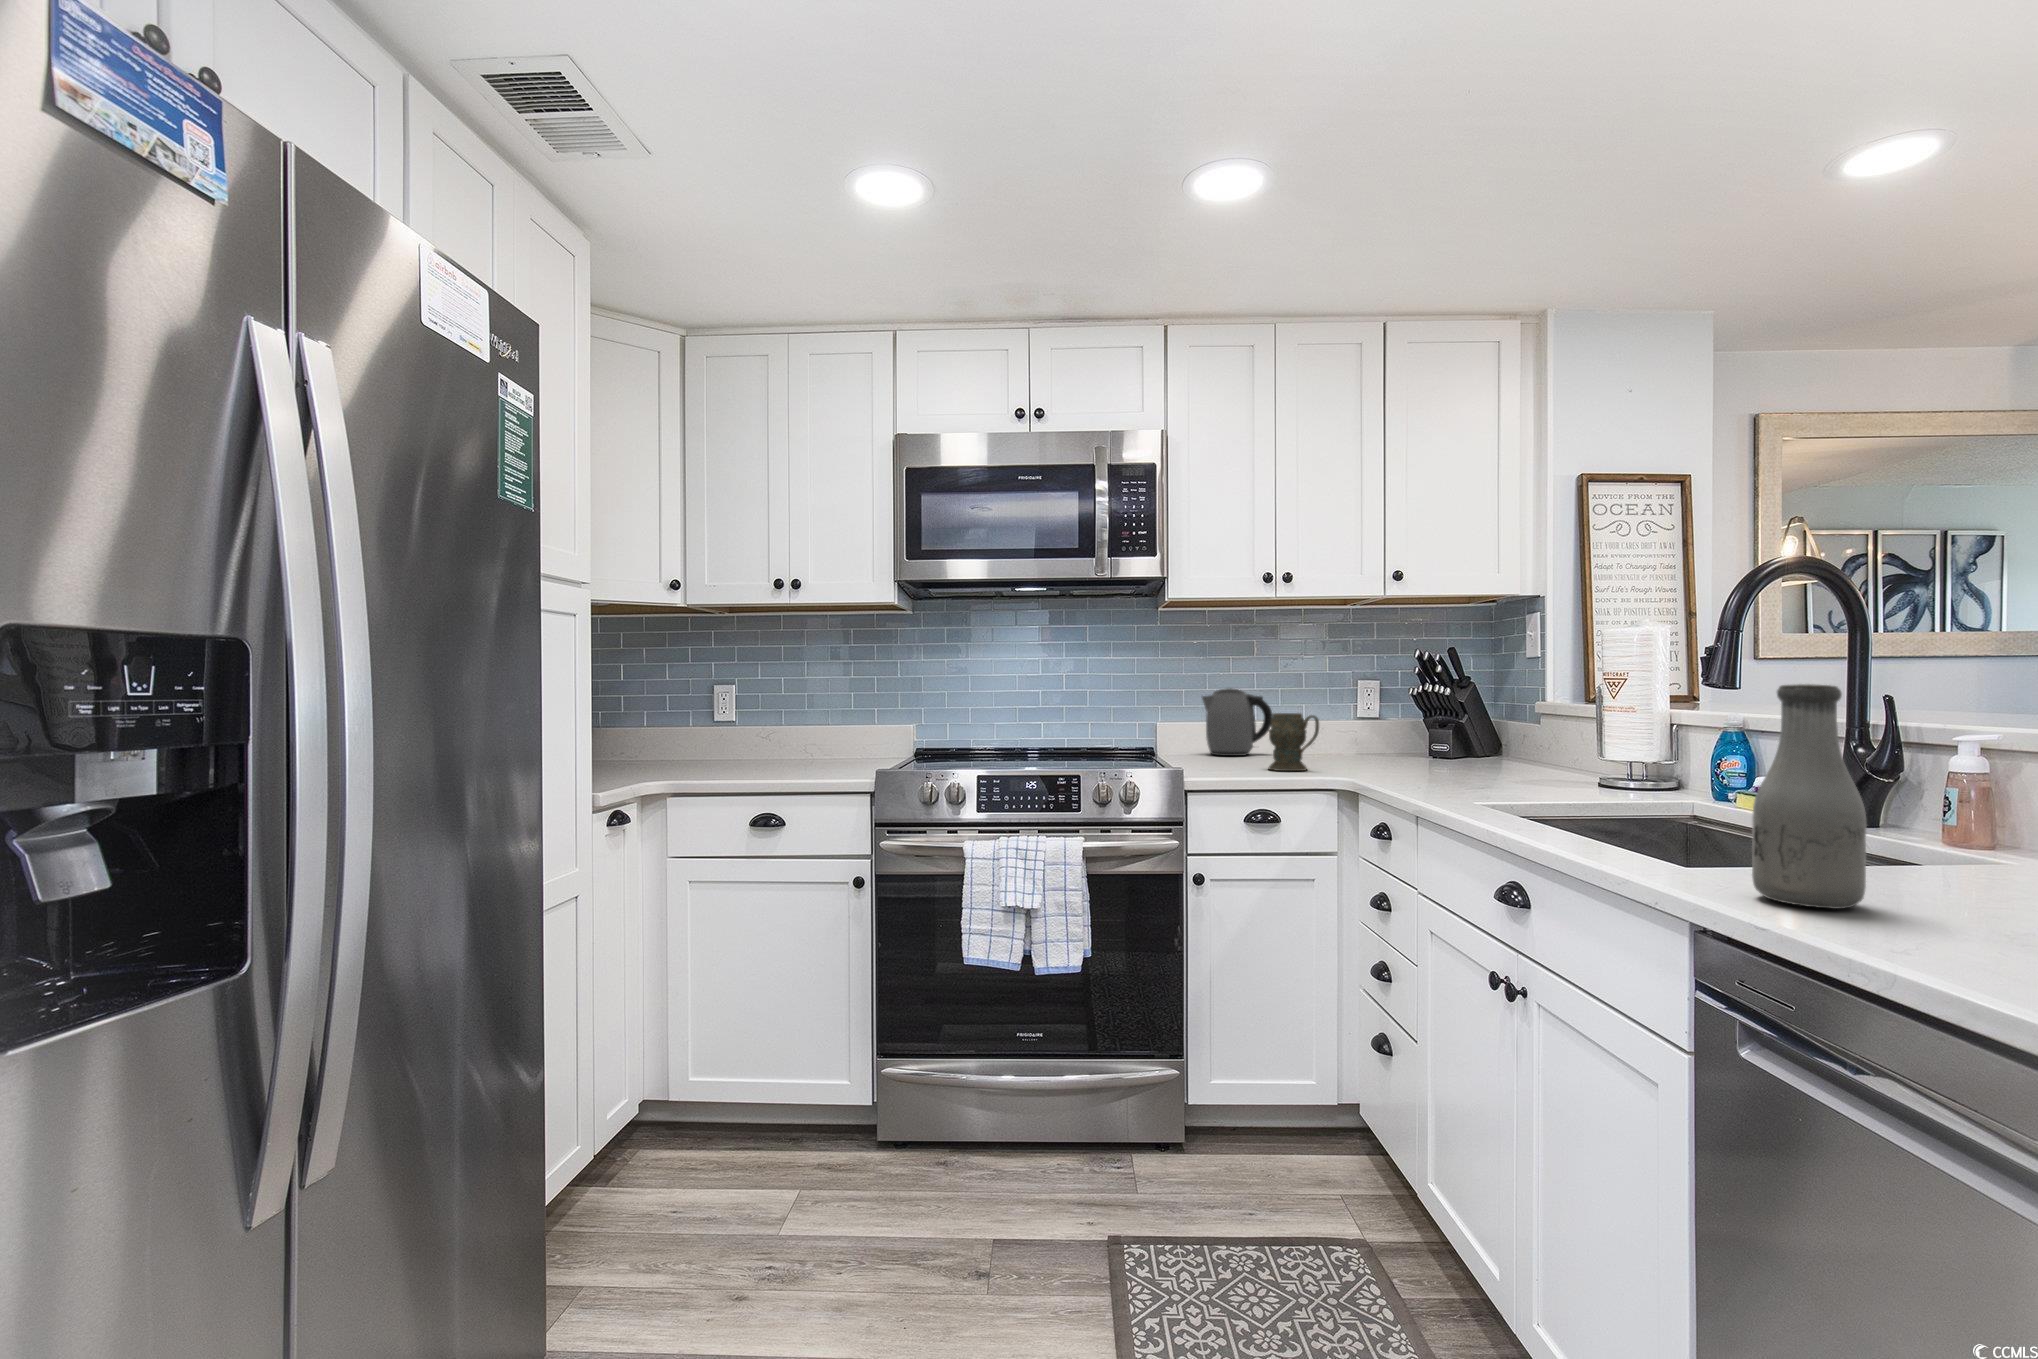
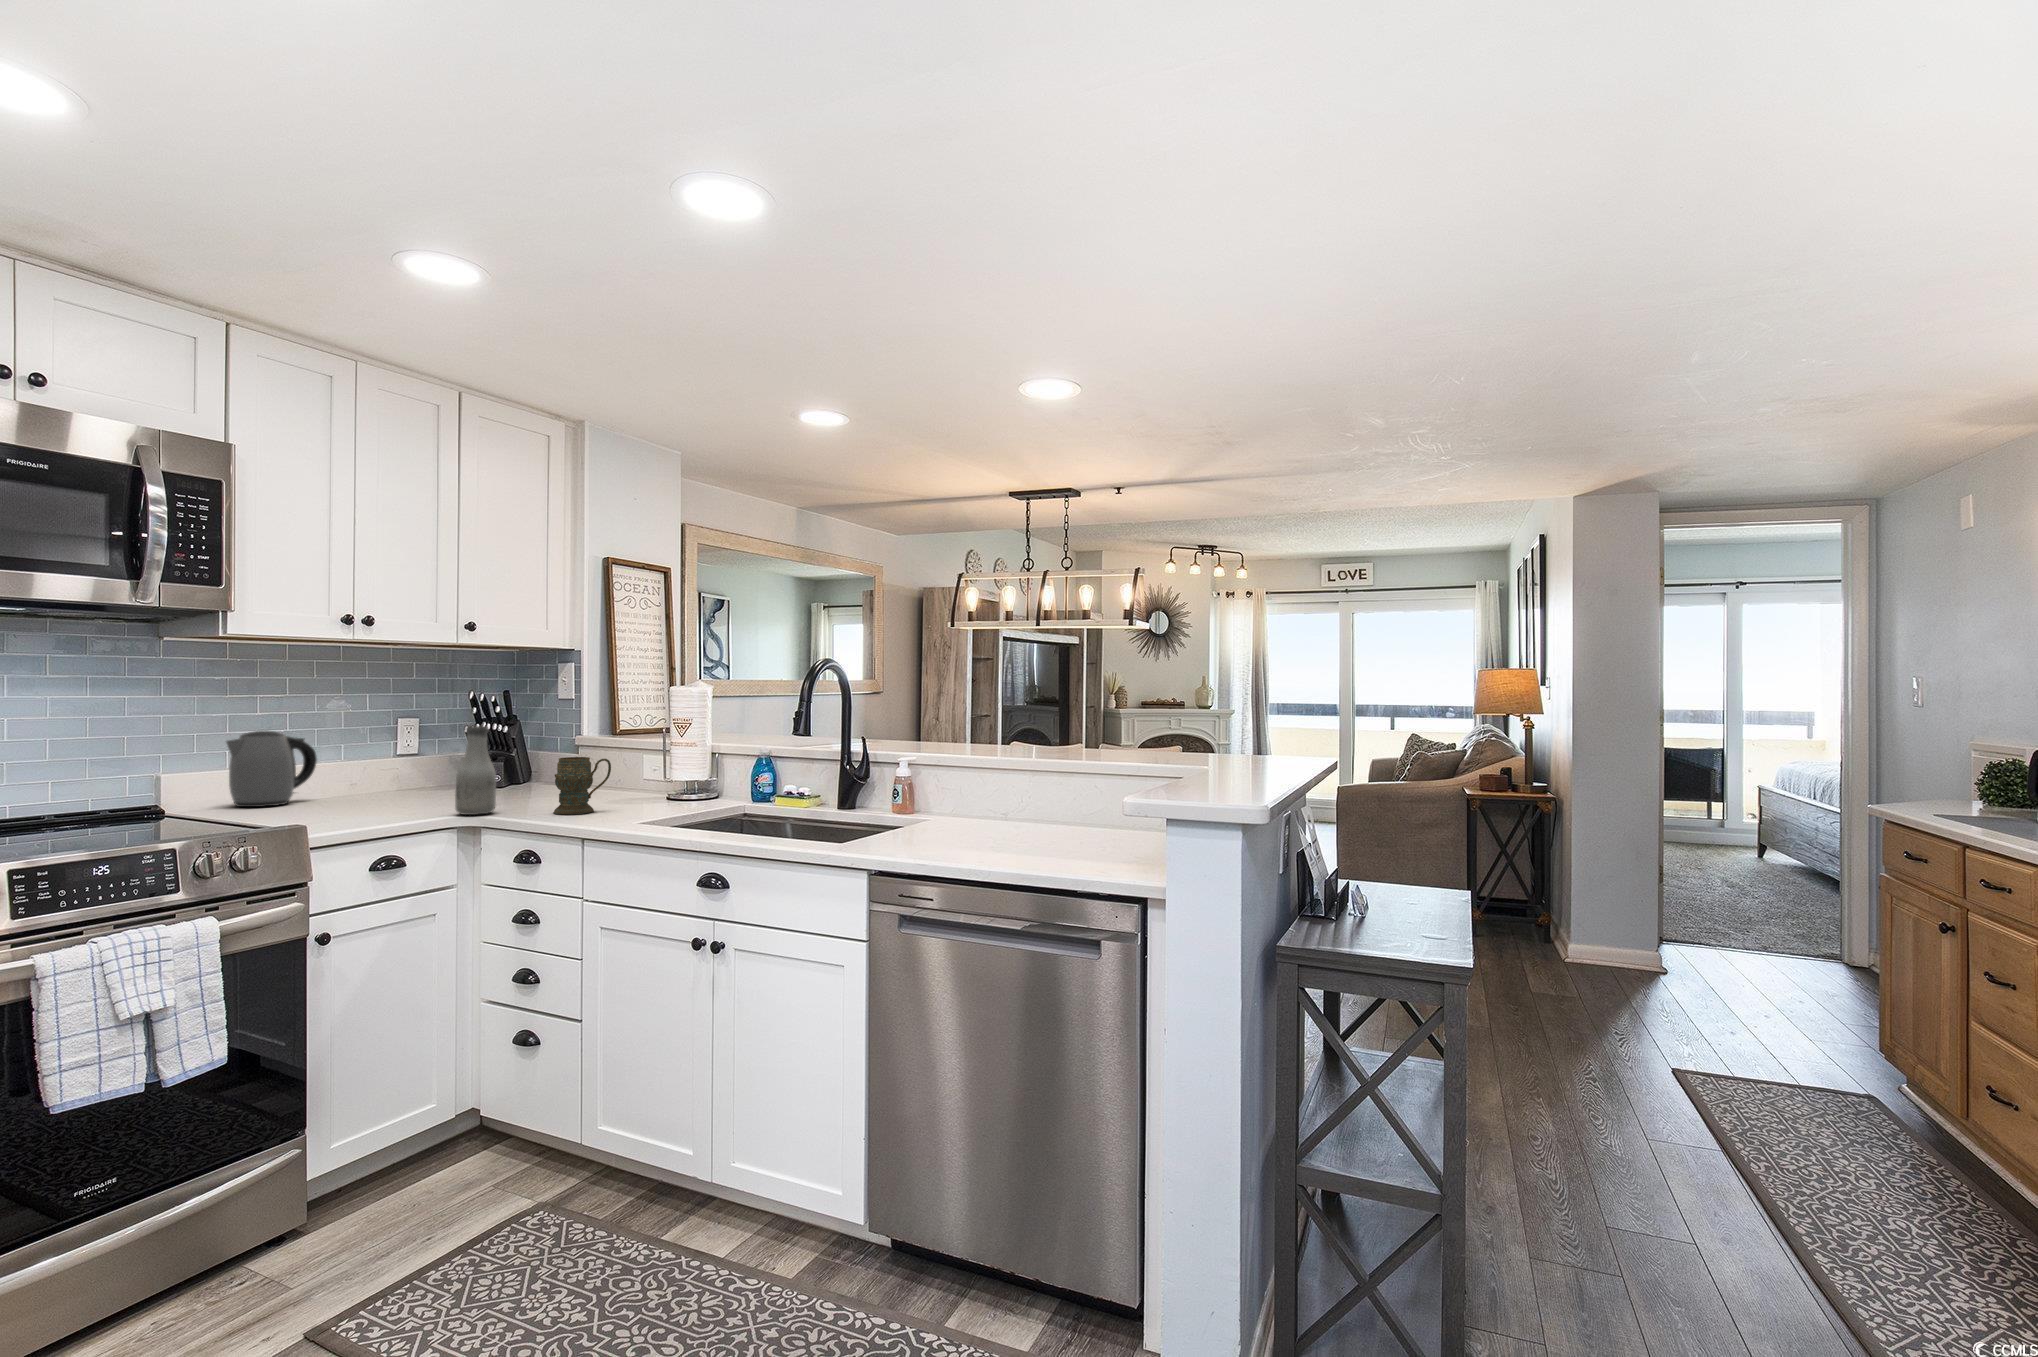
bottle: present [1752,684,1867,909] -> present [455,726,496,815]
mug: present [1269,713,1319,771] -> present [553,757,611,814]

